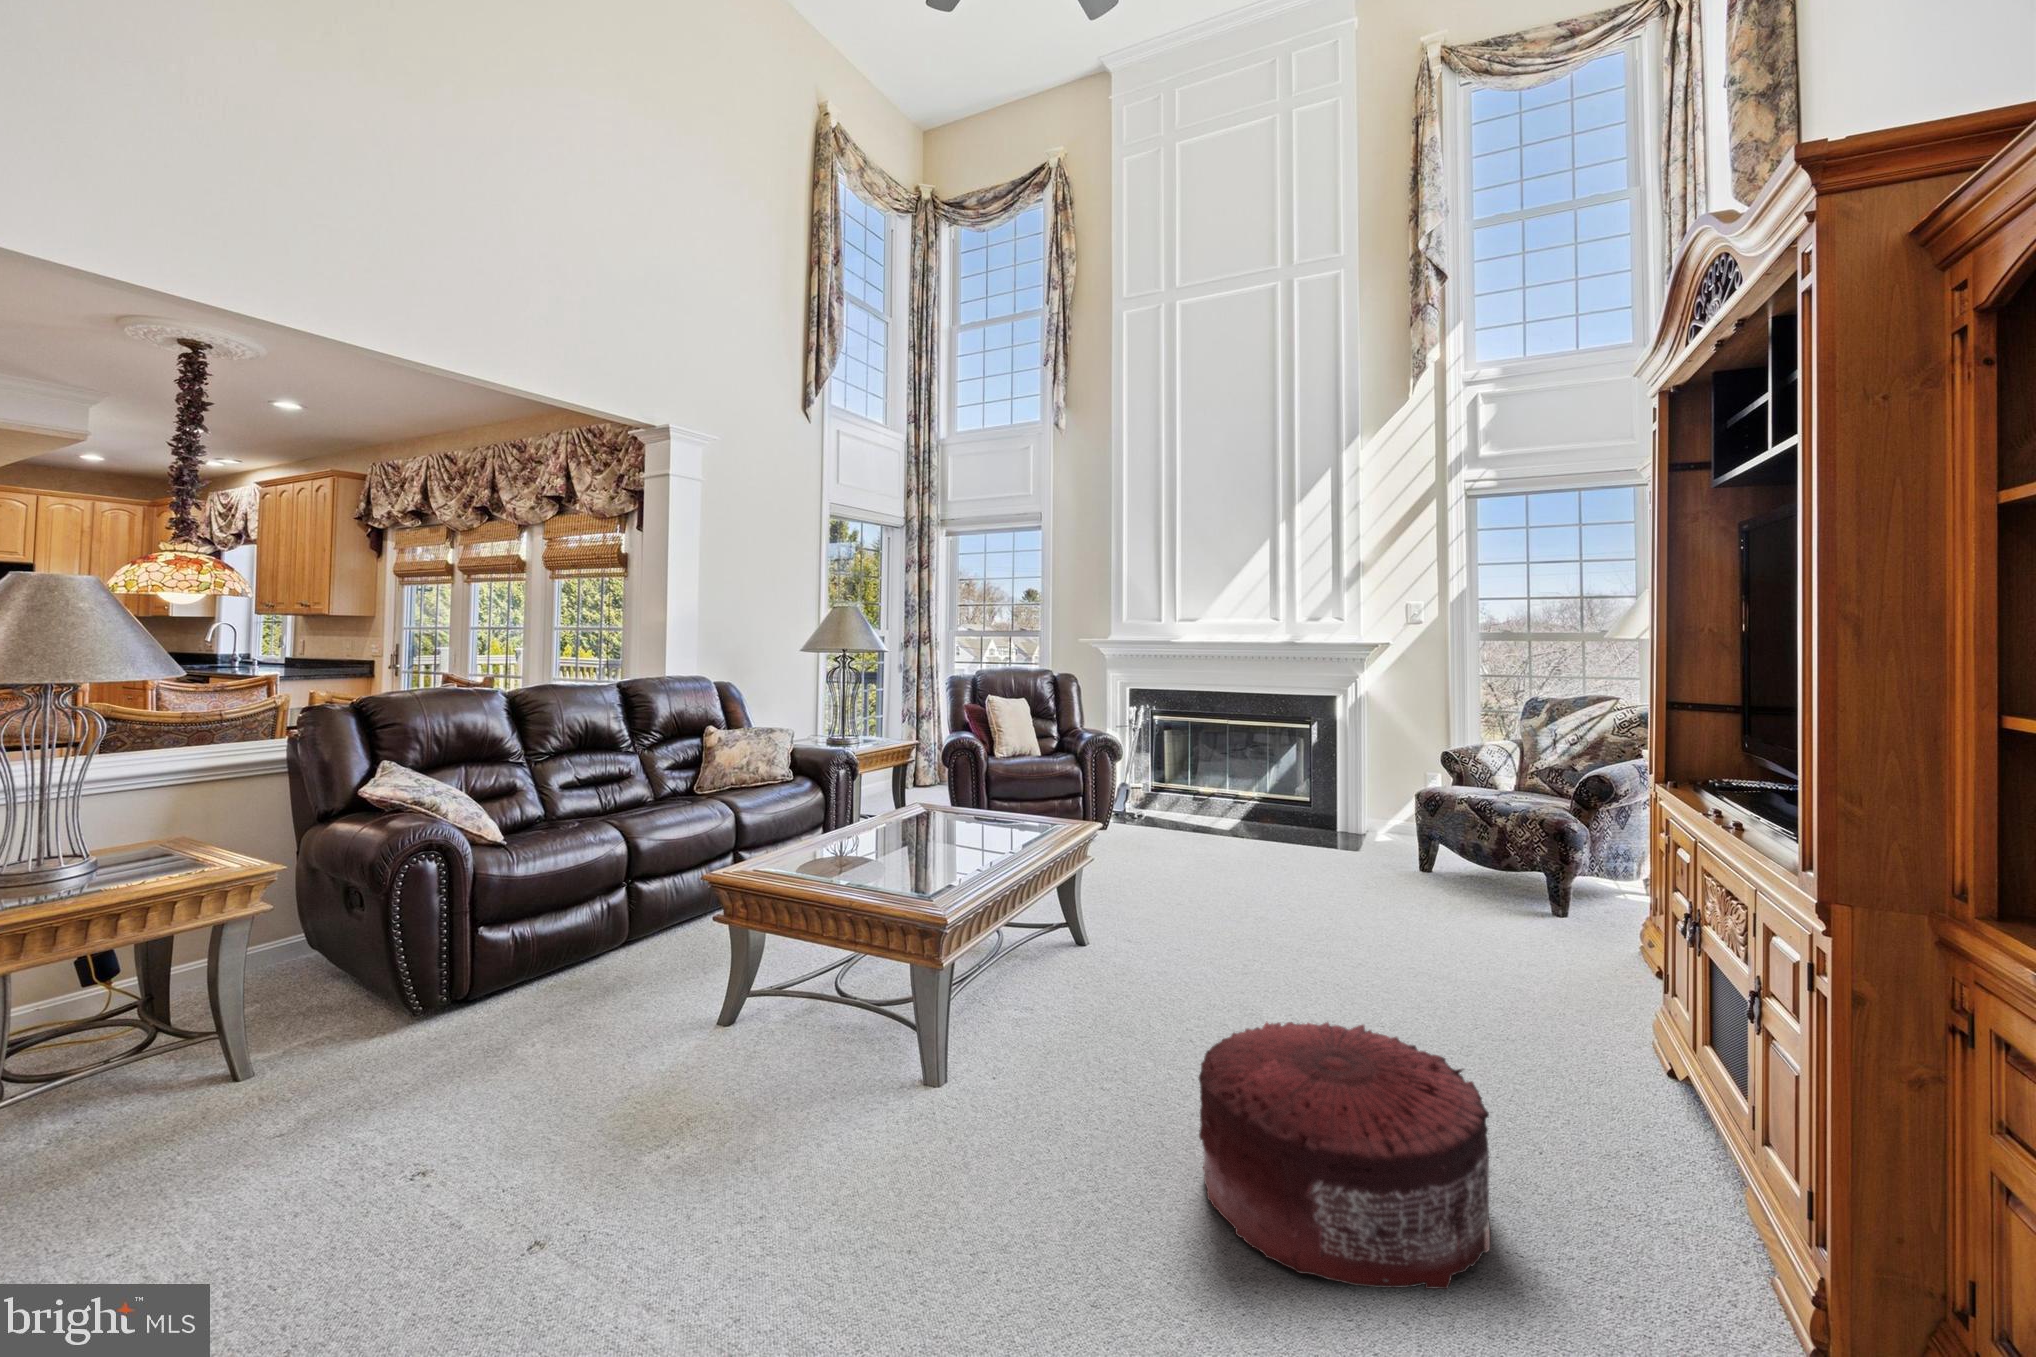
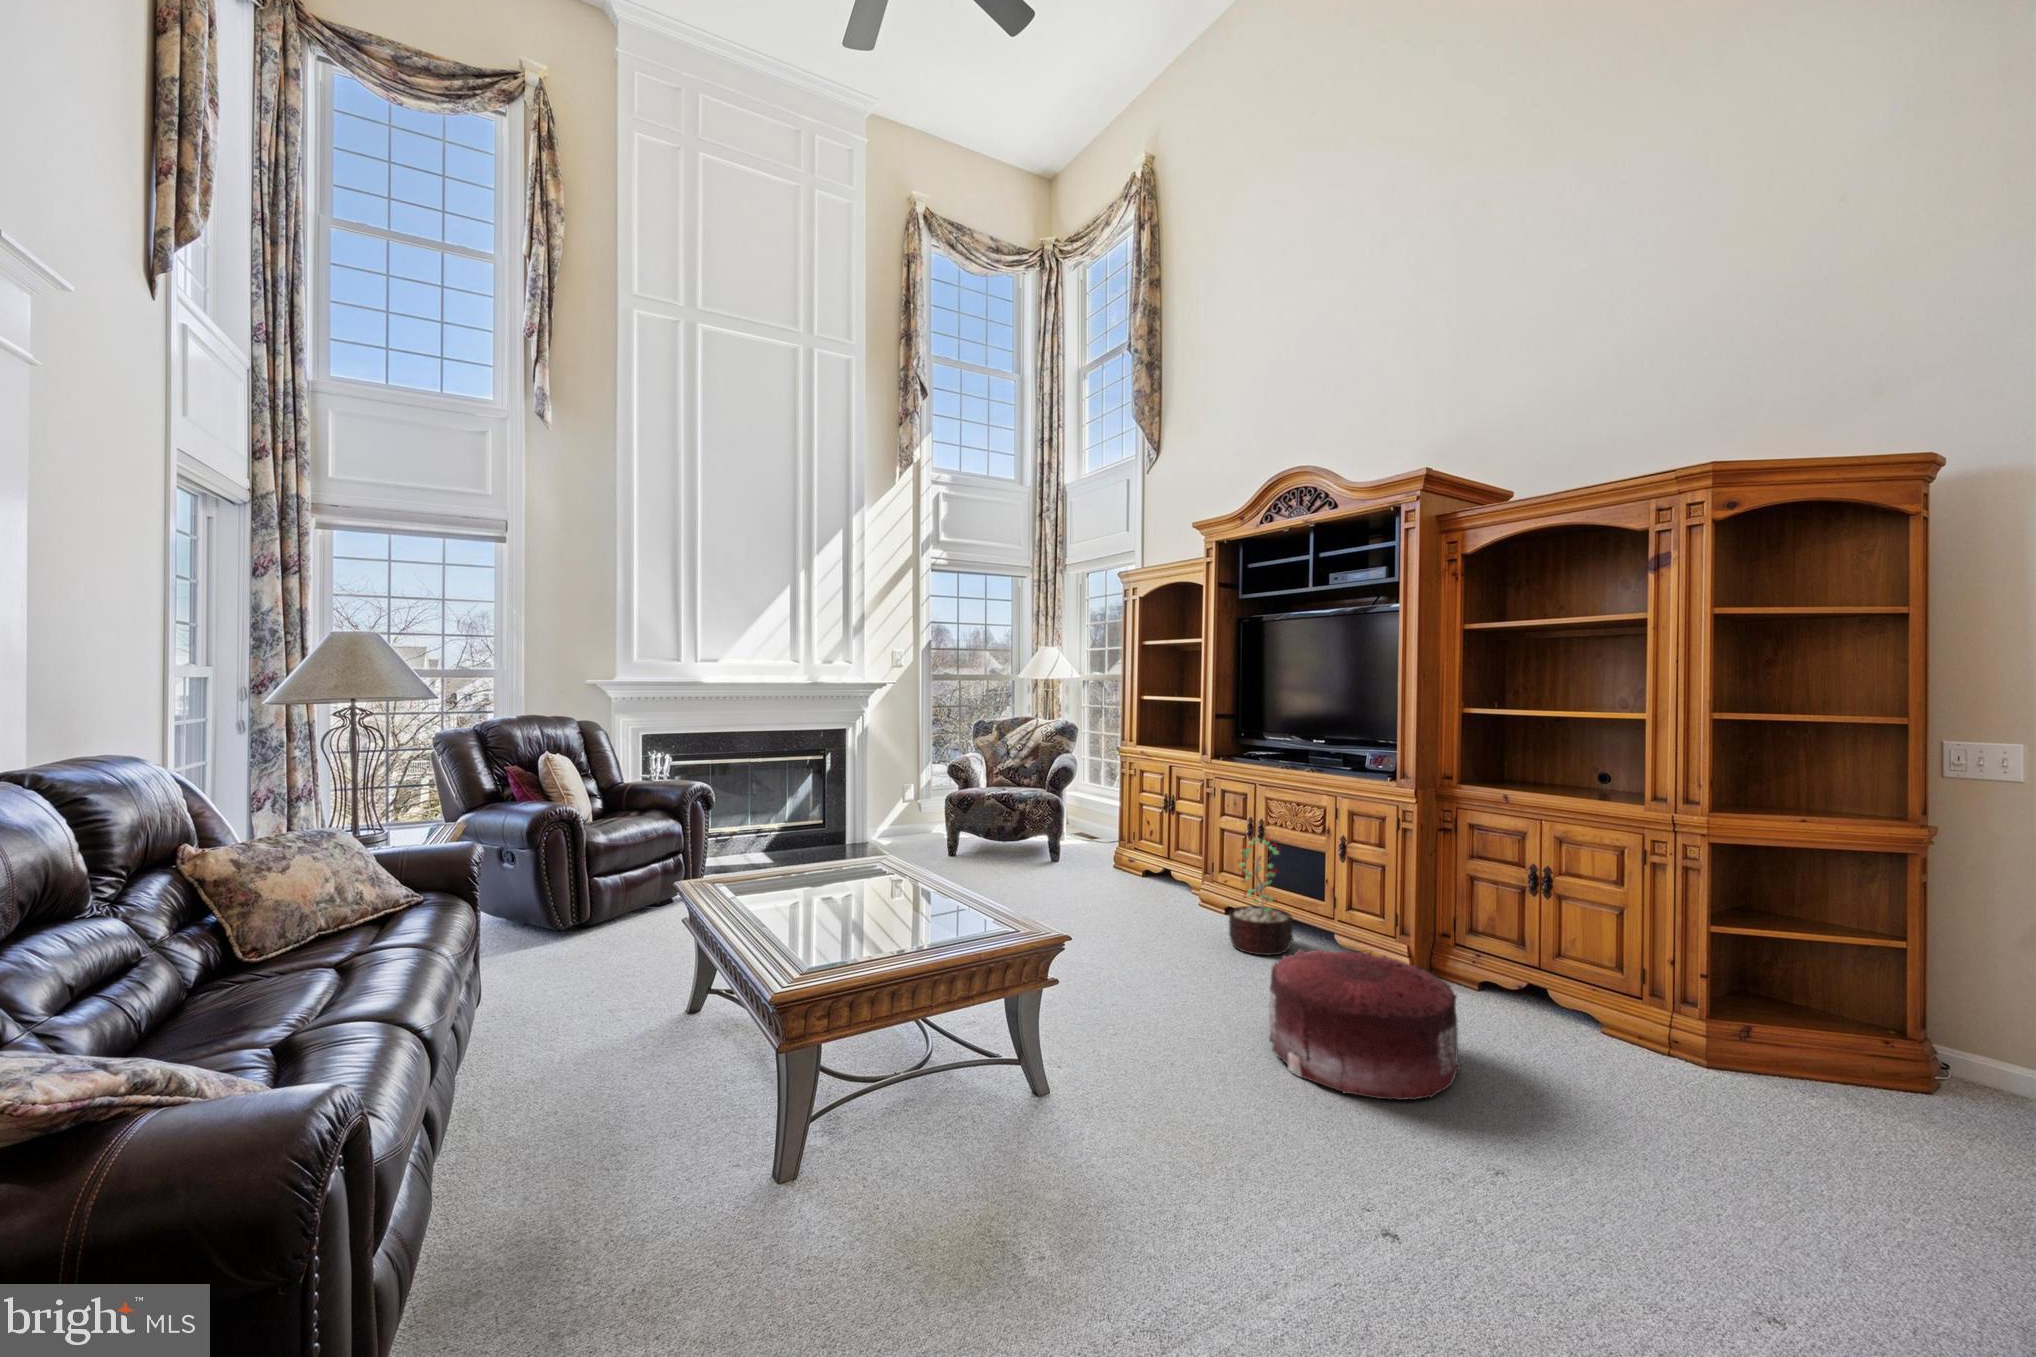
decorative plant: none [1526,888,1653,1086] -> present [1229,838,1293,955]

